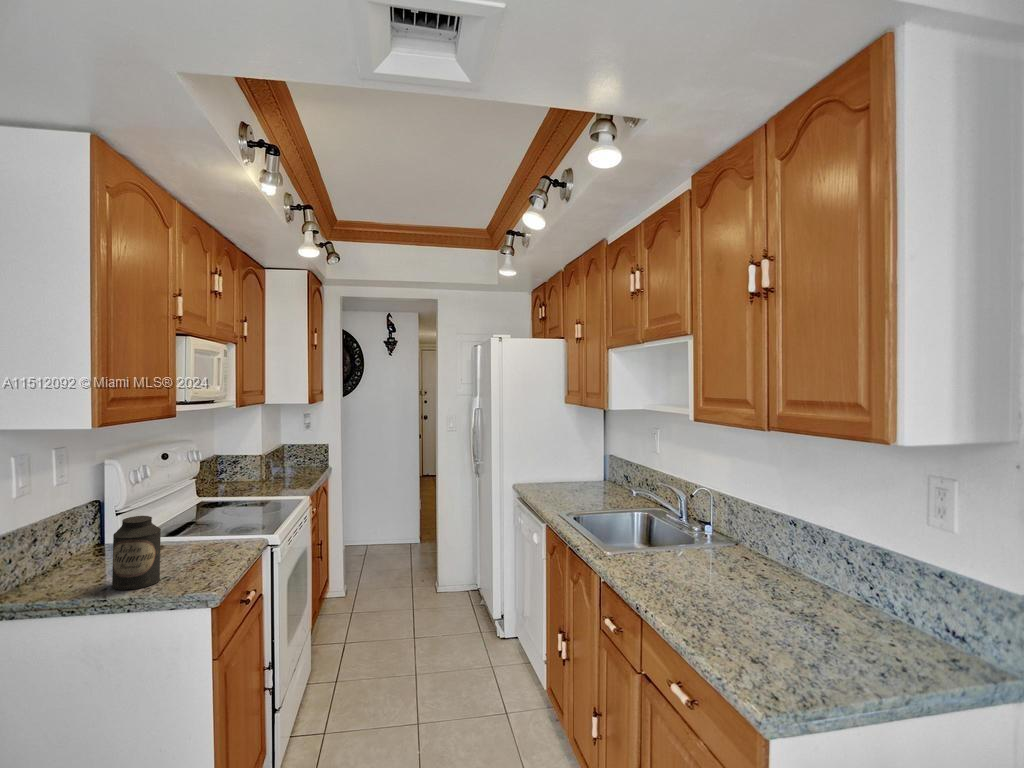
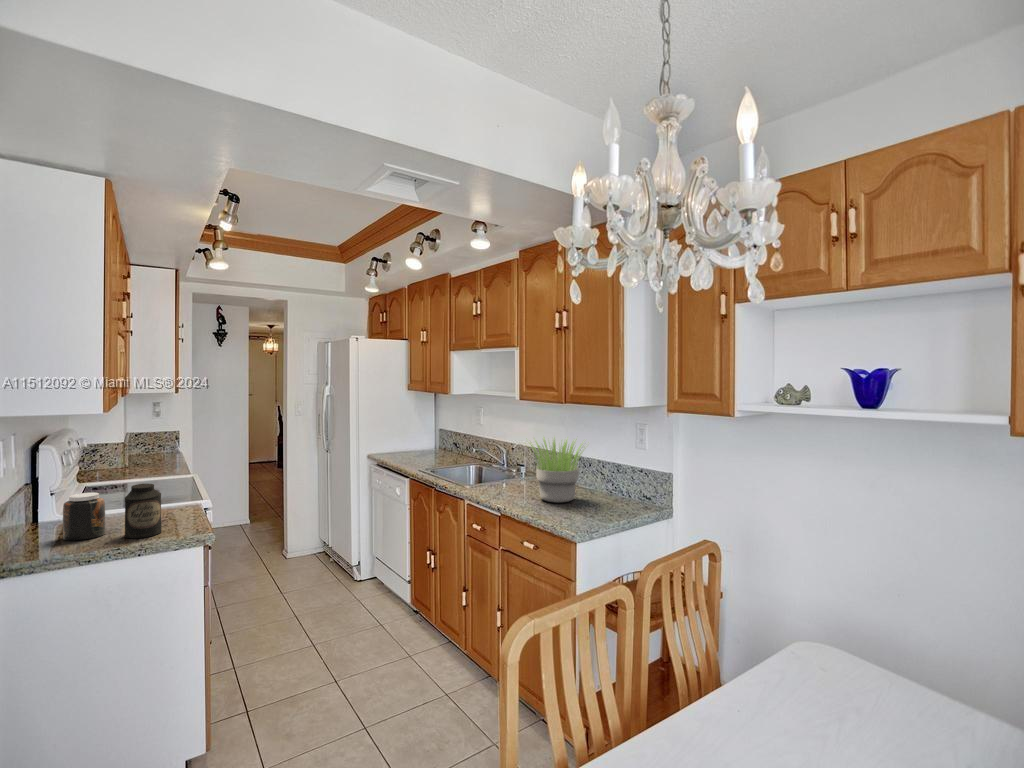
potted plant: none [684,482,824,613] -> present [530,437,583,503]
jar: none [59,521,110,582] -> present [63,493,105,541]

